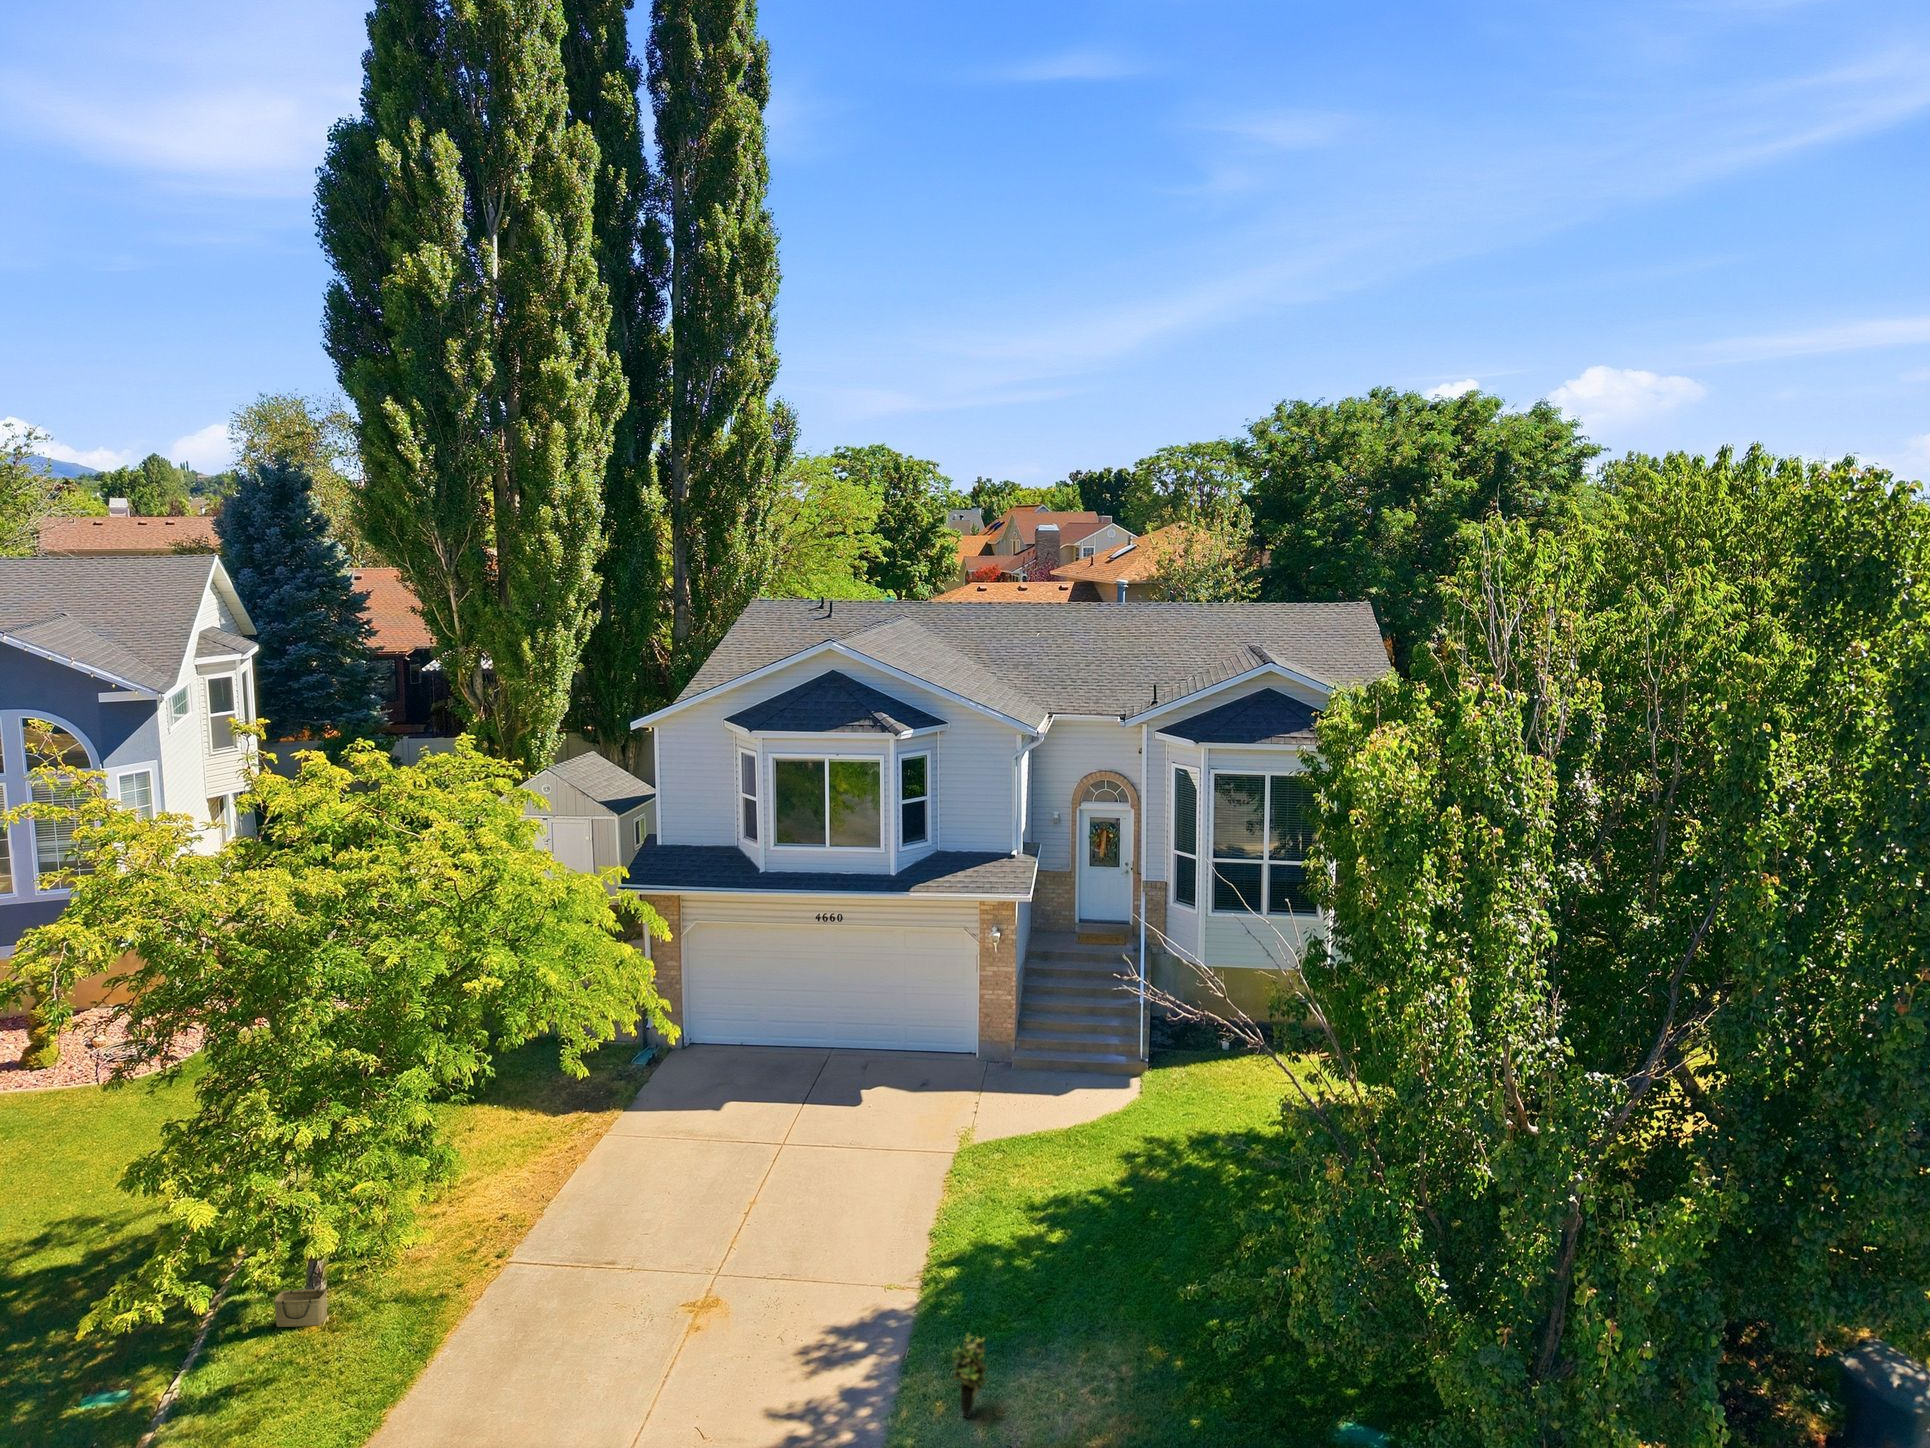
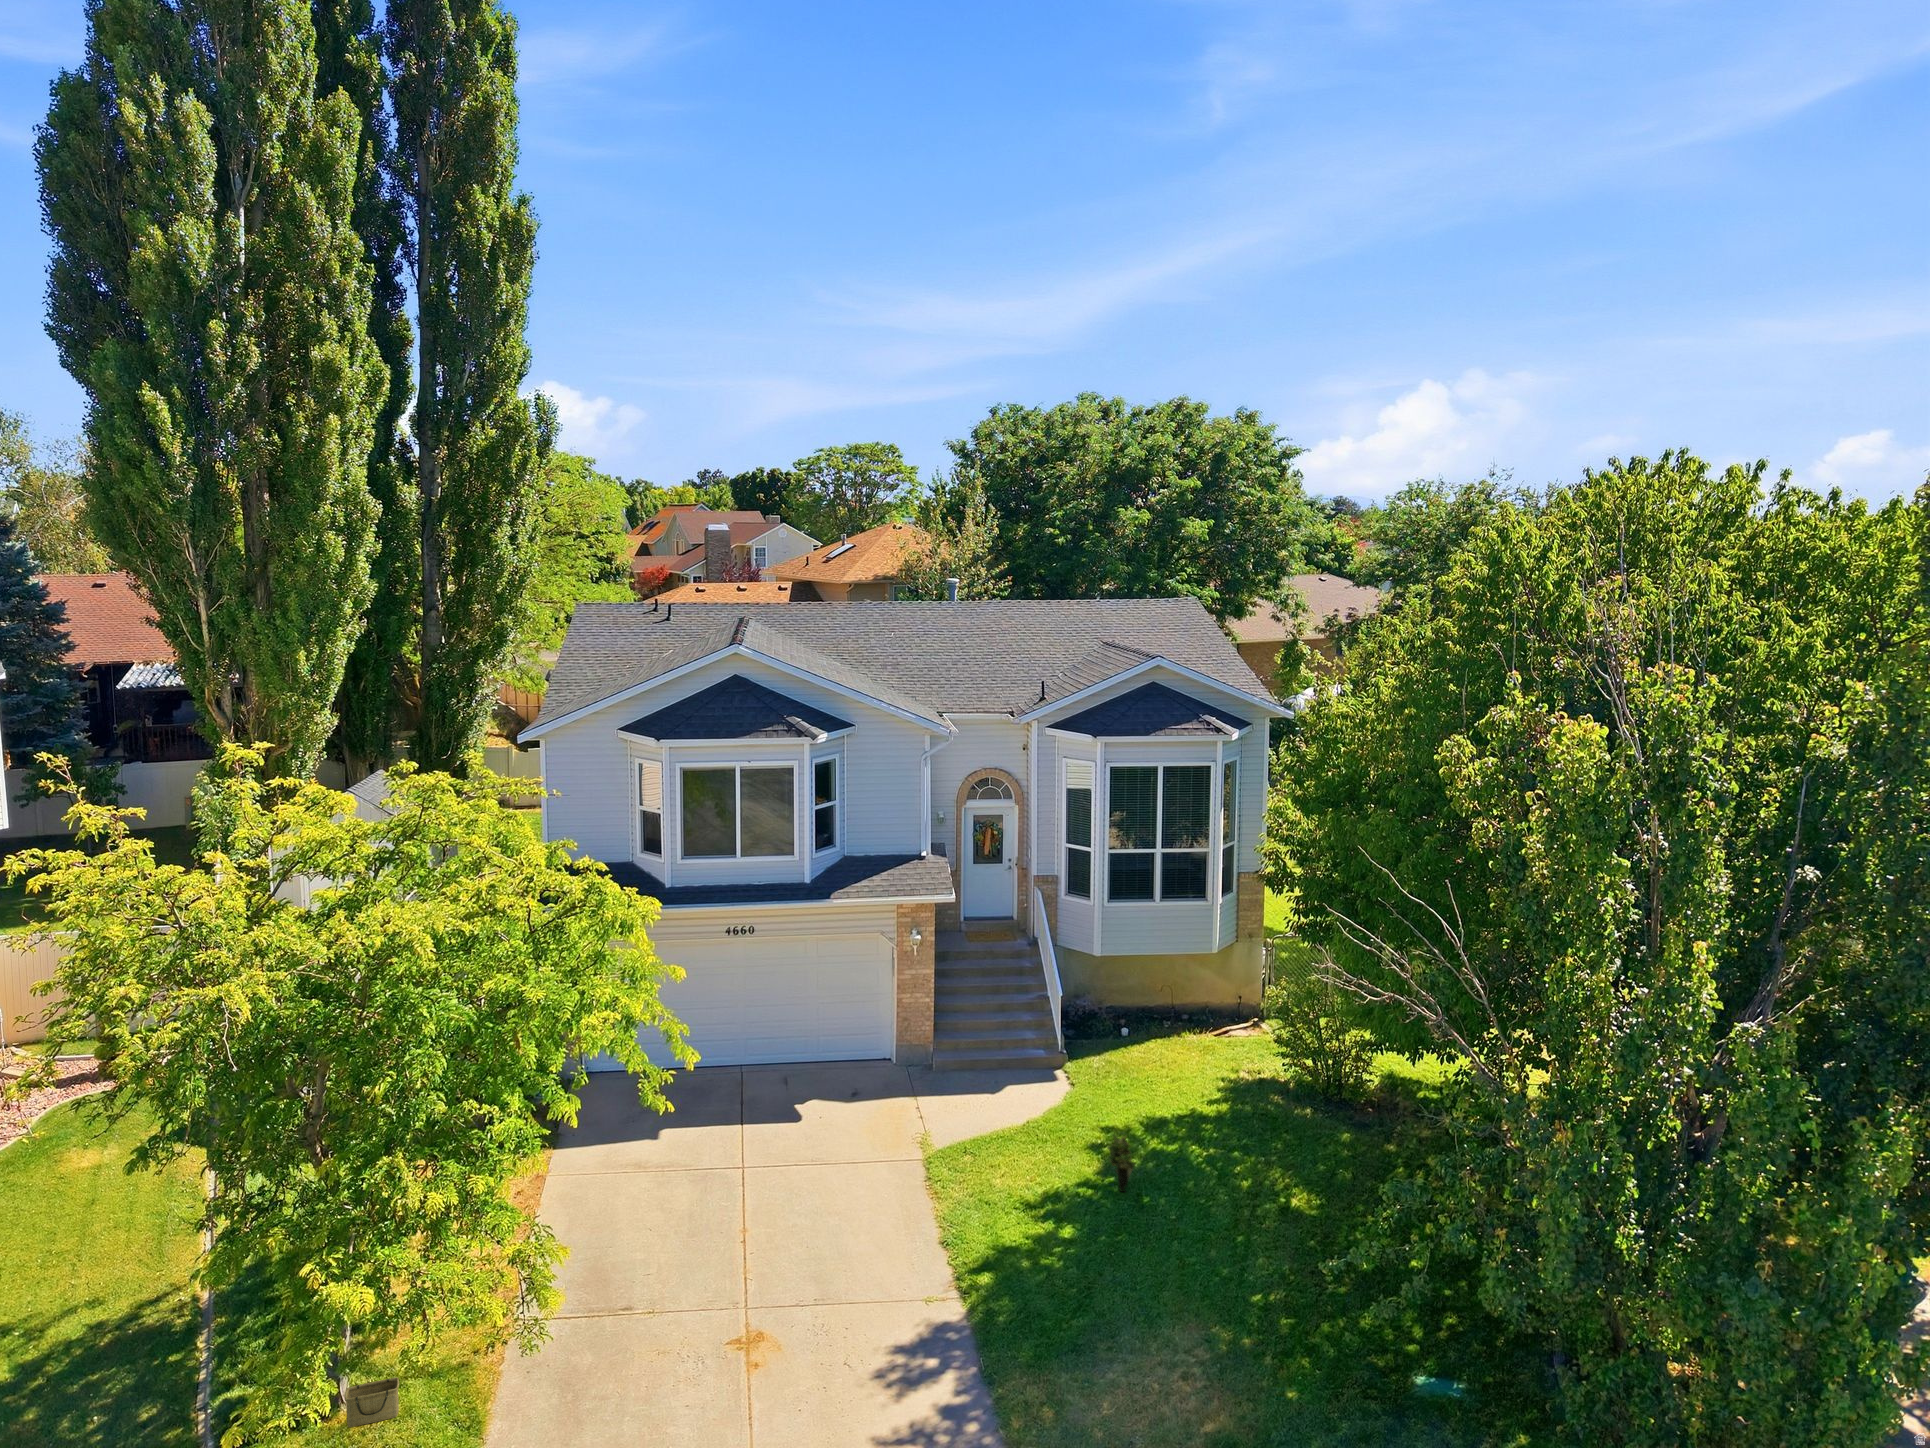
potted plant: present [952,1334,987,1417] -> present [1108,1135,1135,1192]

